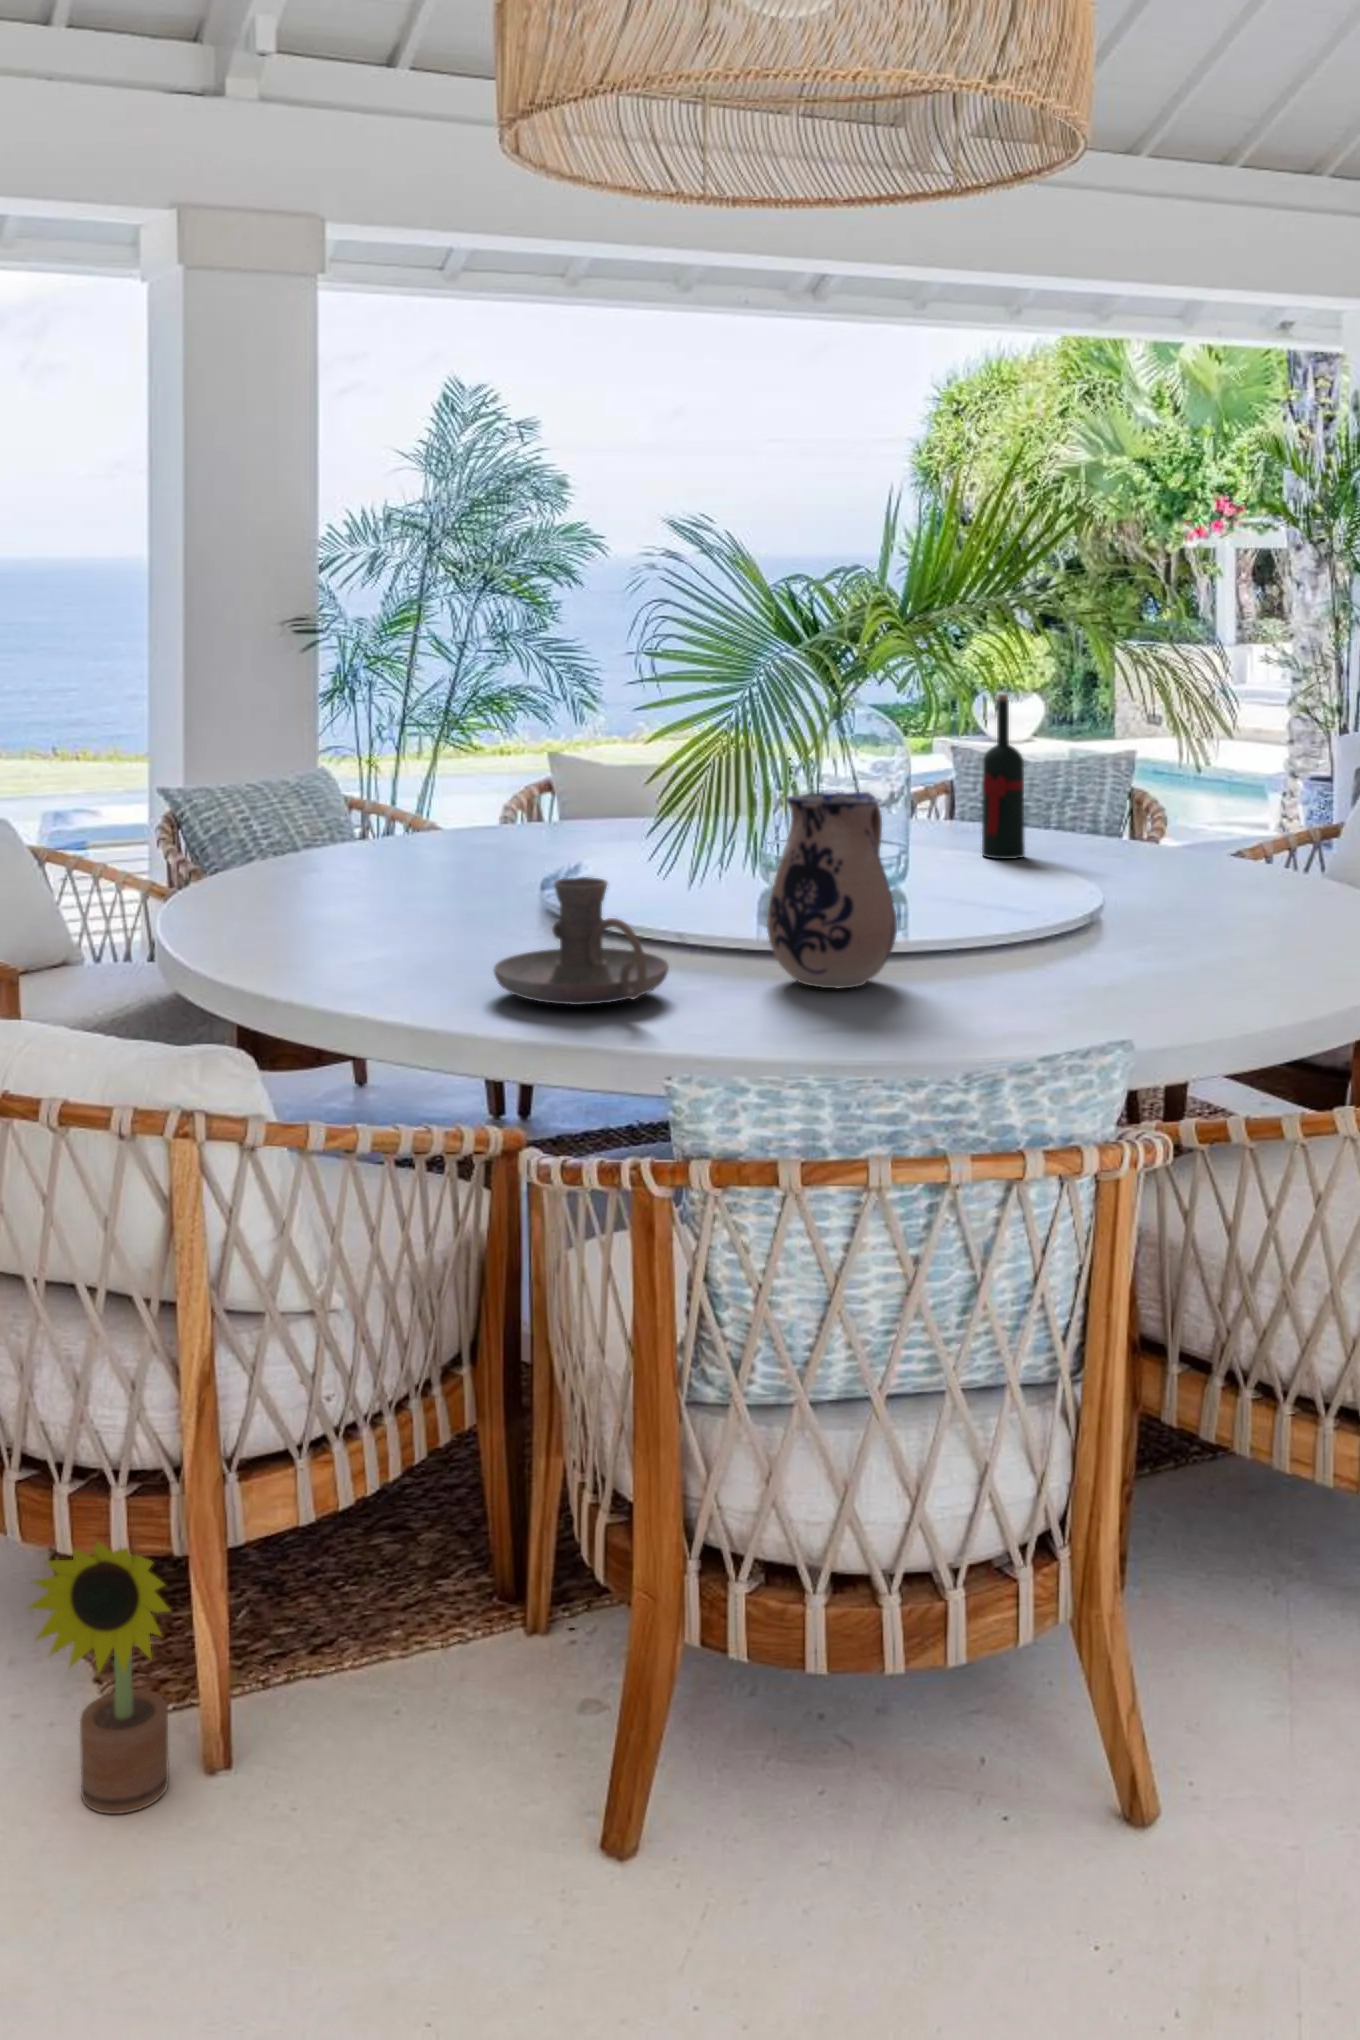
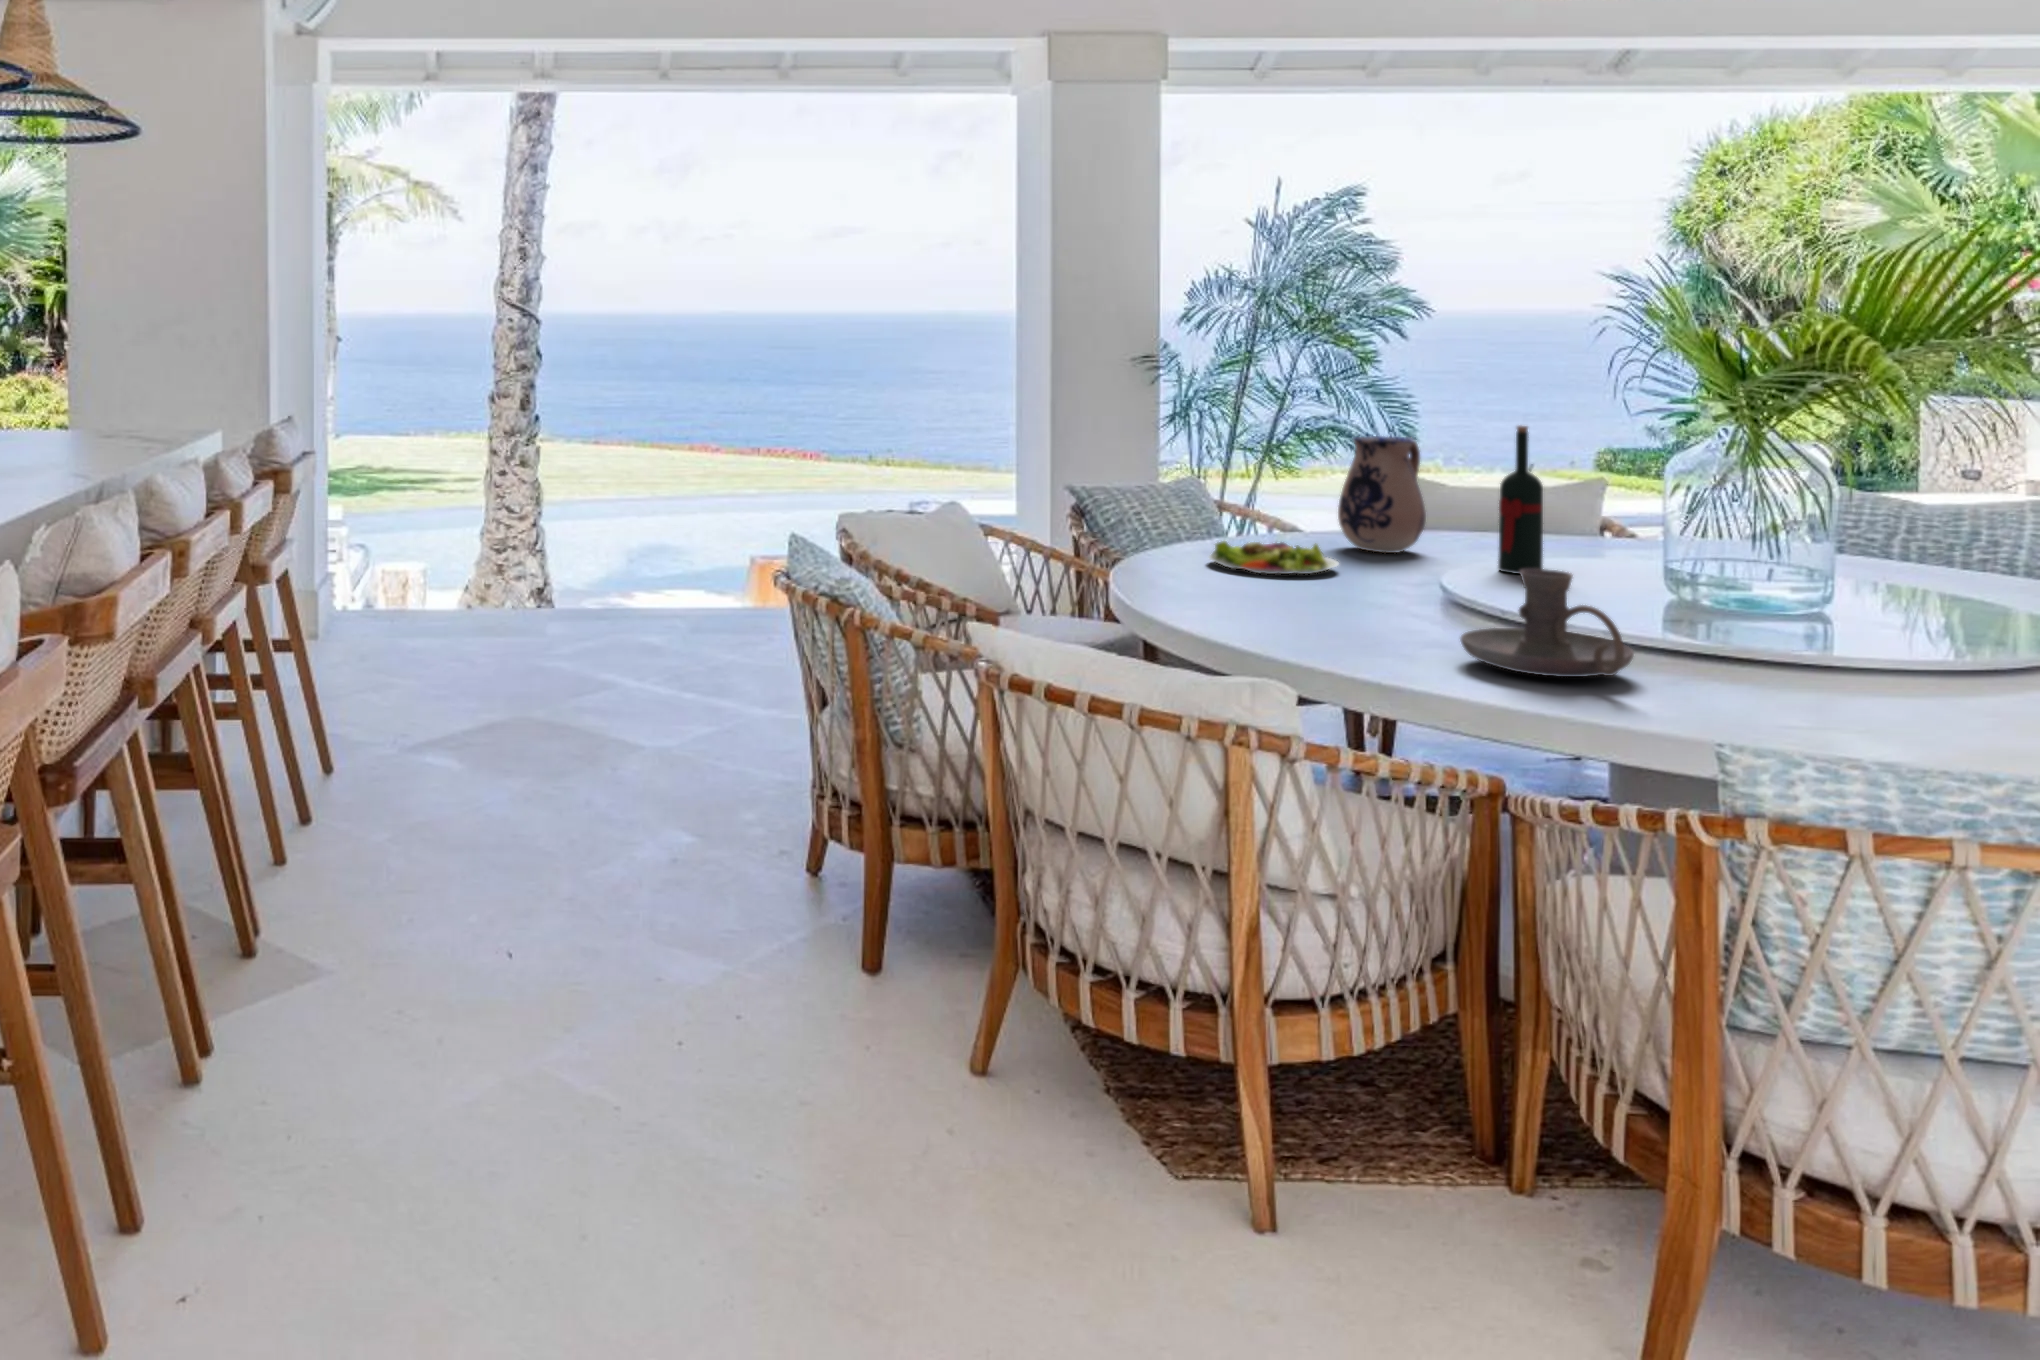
wine bottle: present [982,694,1025,859] -> present [1498,426,1543,574]
ceramic pitcher: present [767,792,897,988] -> present [1338,436,1426,553]
salad plate: none [272,855,423,898] -> present [1209,541,1338,574]
decorative plant: present [28,1542,170,1814] -> none [1119,1041,1239,1251]

